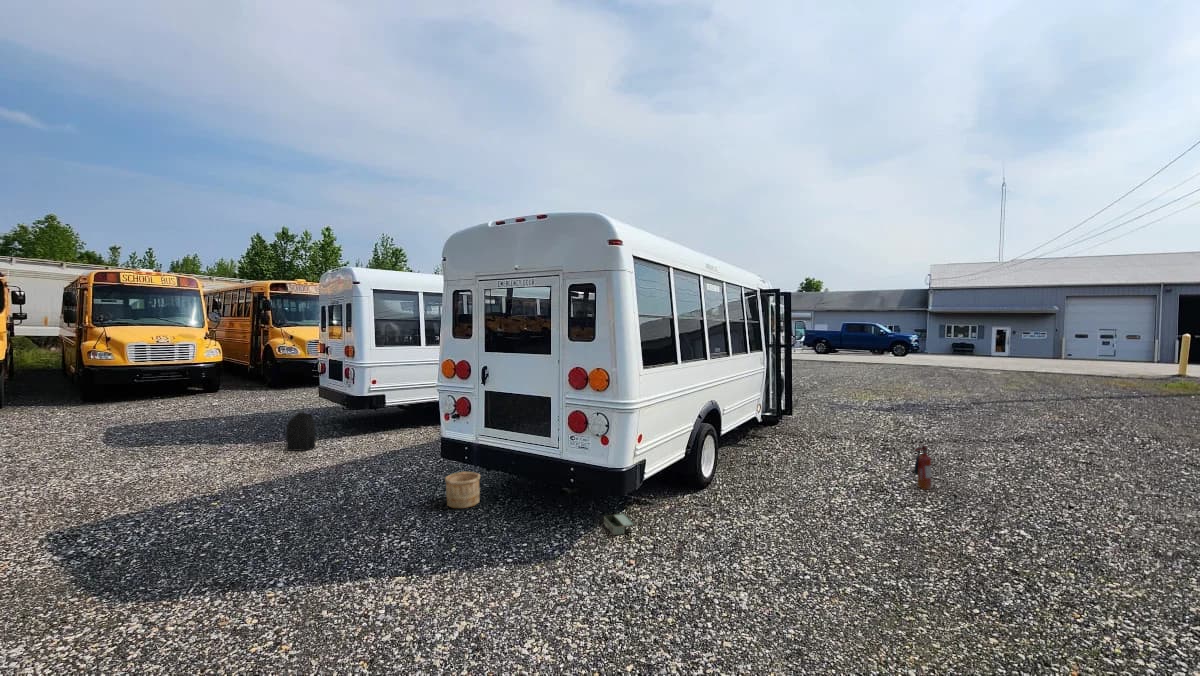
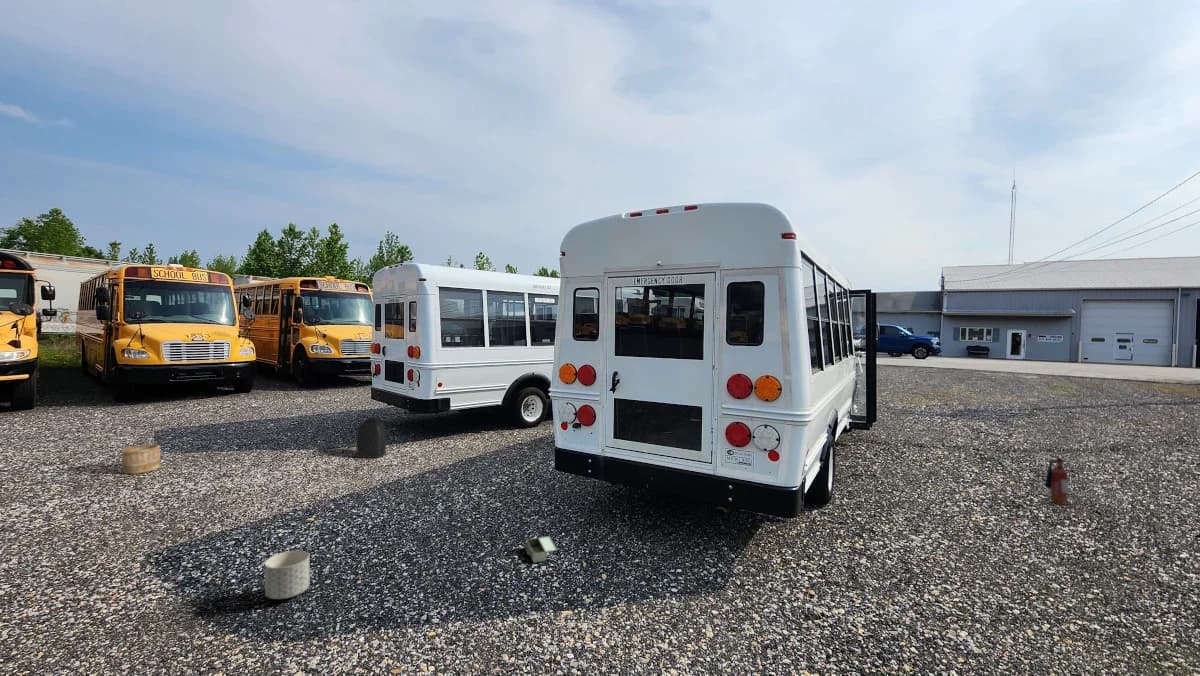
wooden bucket: present [445,472,480,508] -> present [121,444,160,474]
toolbox: present [604,514,634,535] -> present [526,536,558,563]
planter: none [135,527,180,569] -> present [265,551,310,599]

